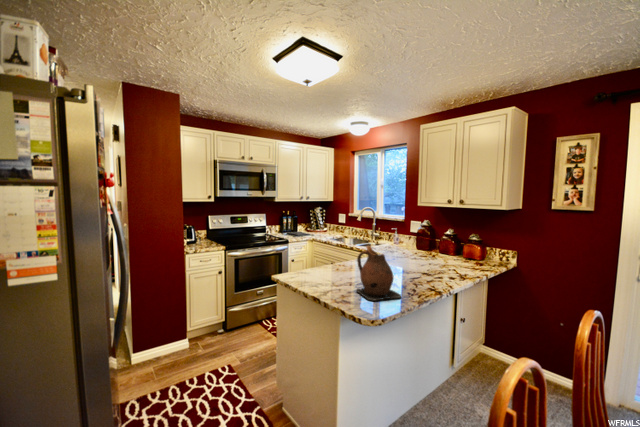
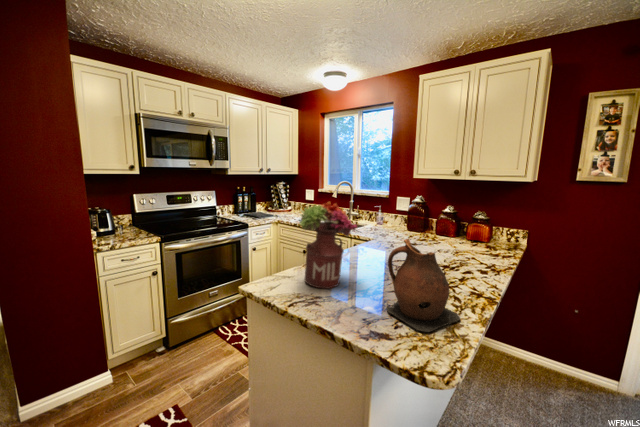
flower arrangement: none [308,222,346,279] -> present [299,202,357,288]

